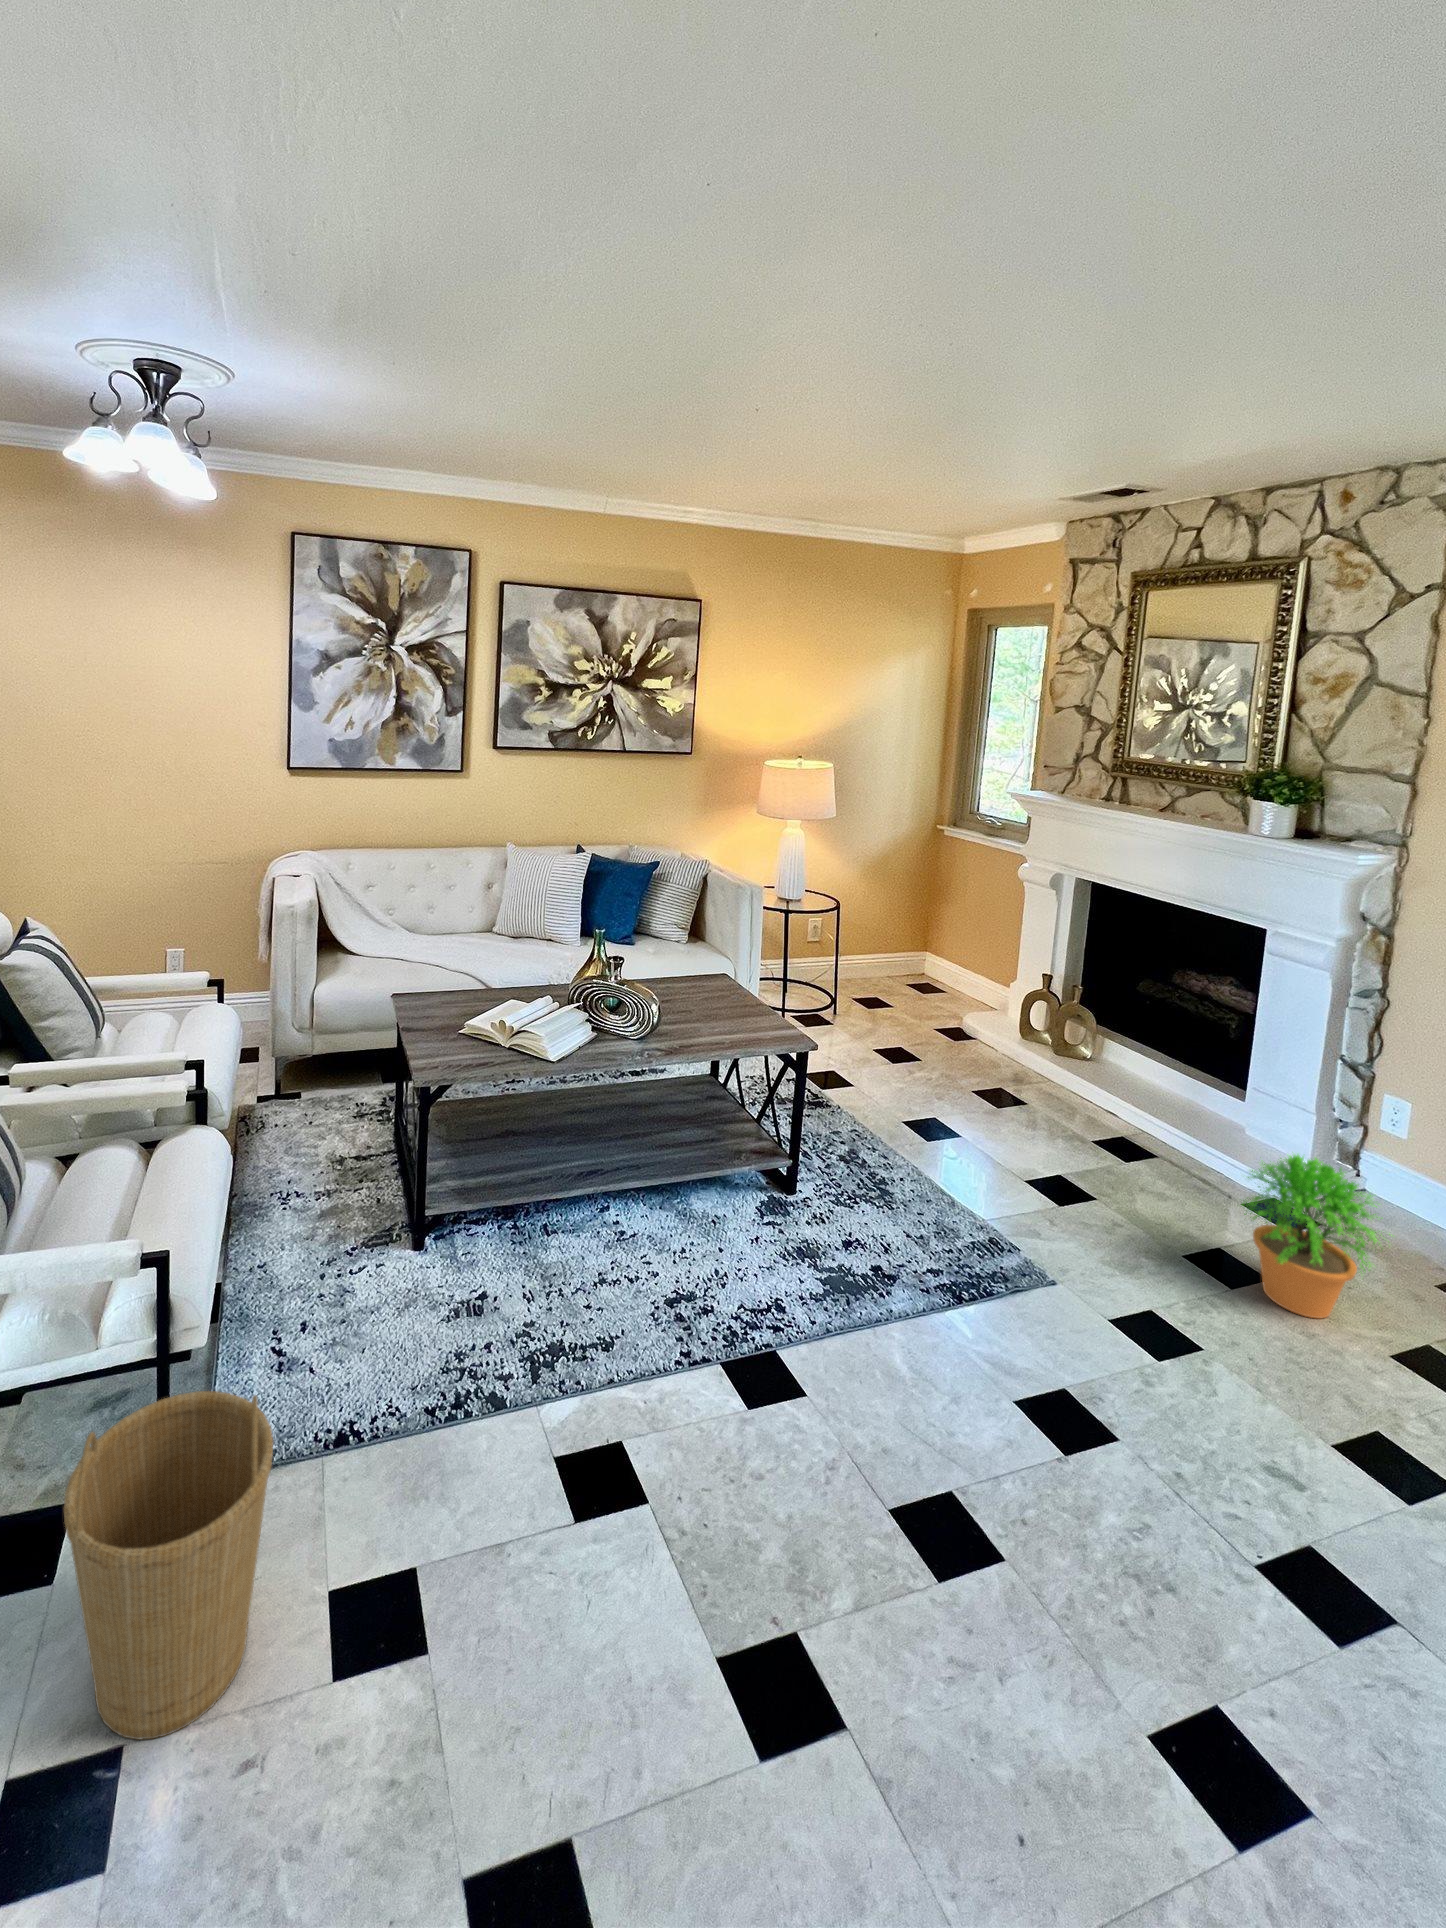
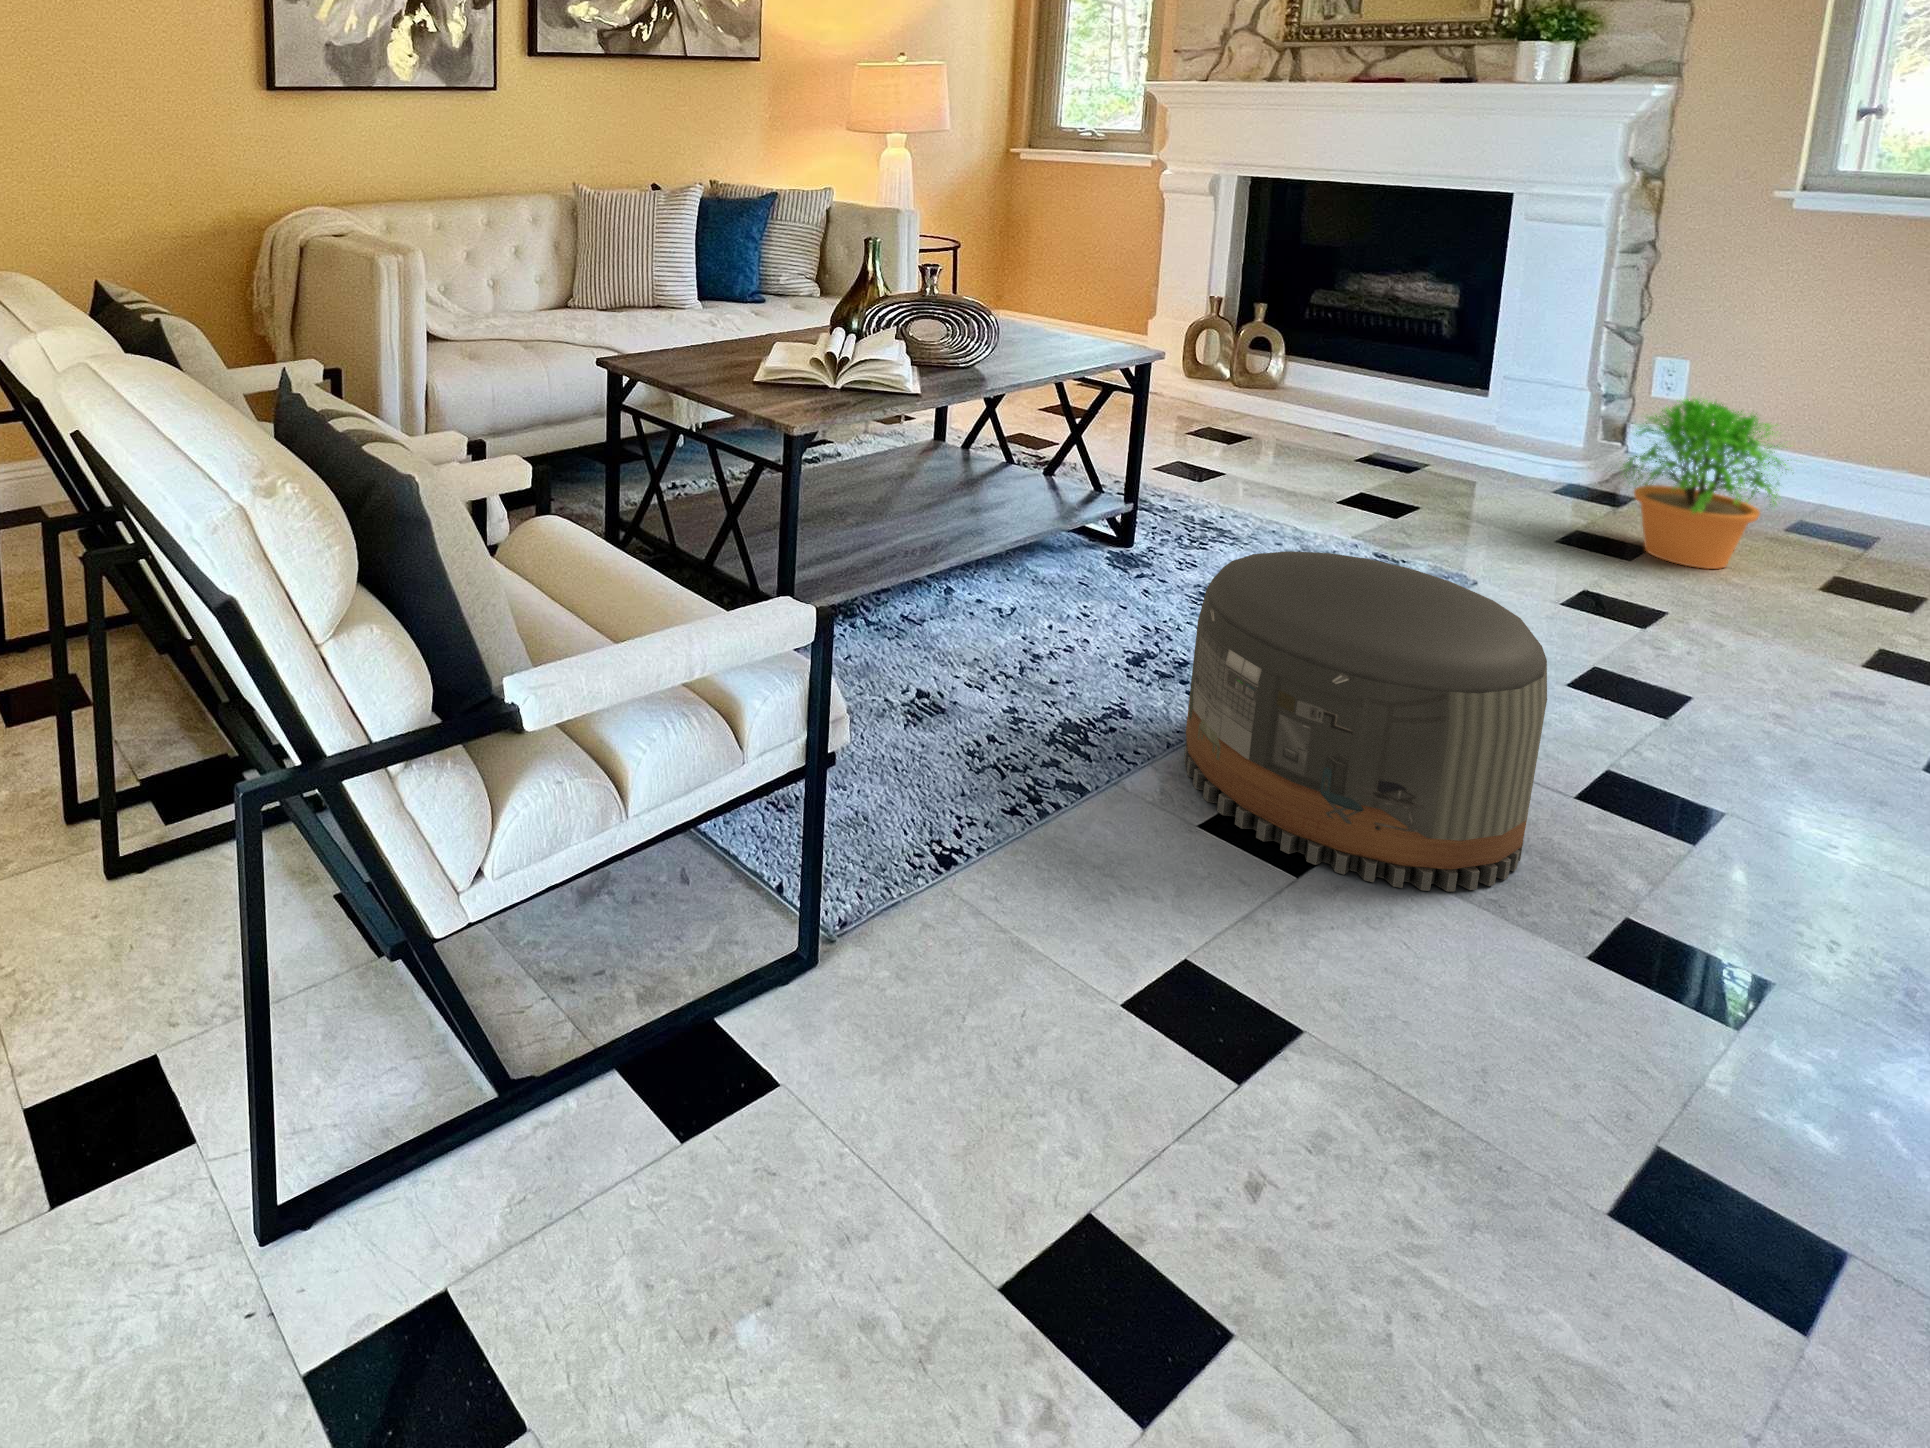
pouf: none [587,1242,820,1567] -> present [1184,551,1547,891]
basket: present [64,1391,273,1739] -> none [916,754,1218,1224]

